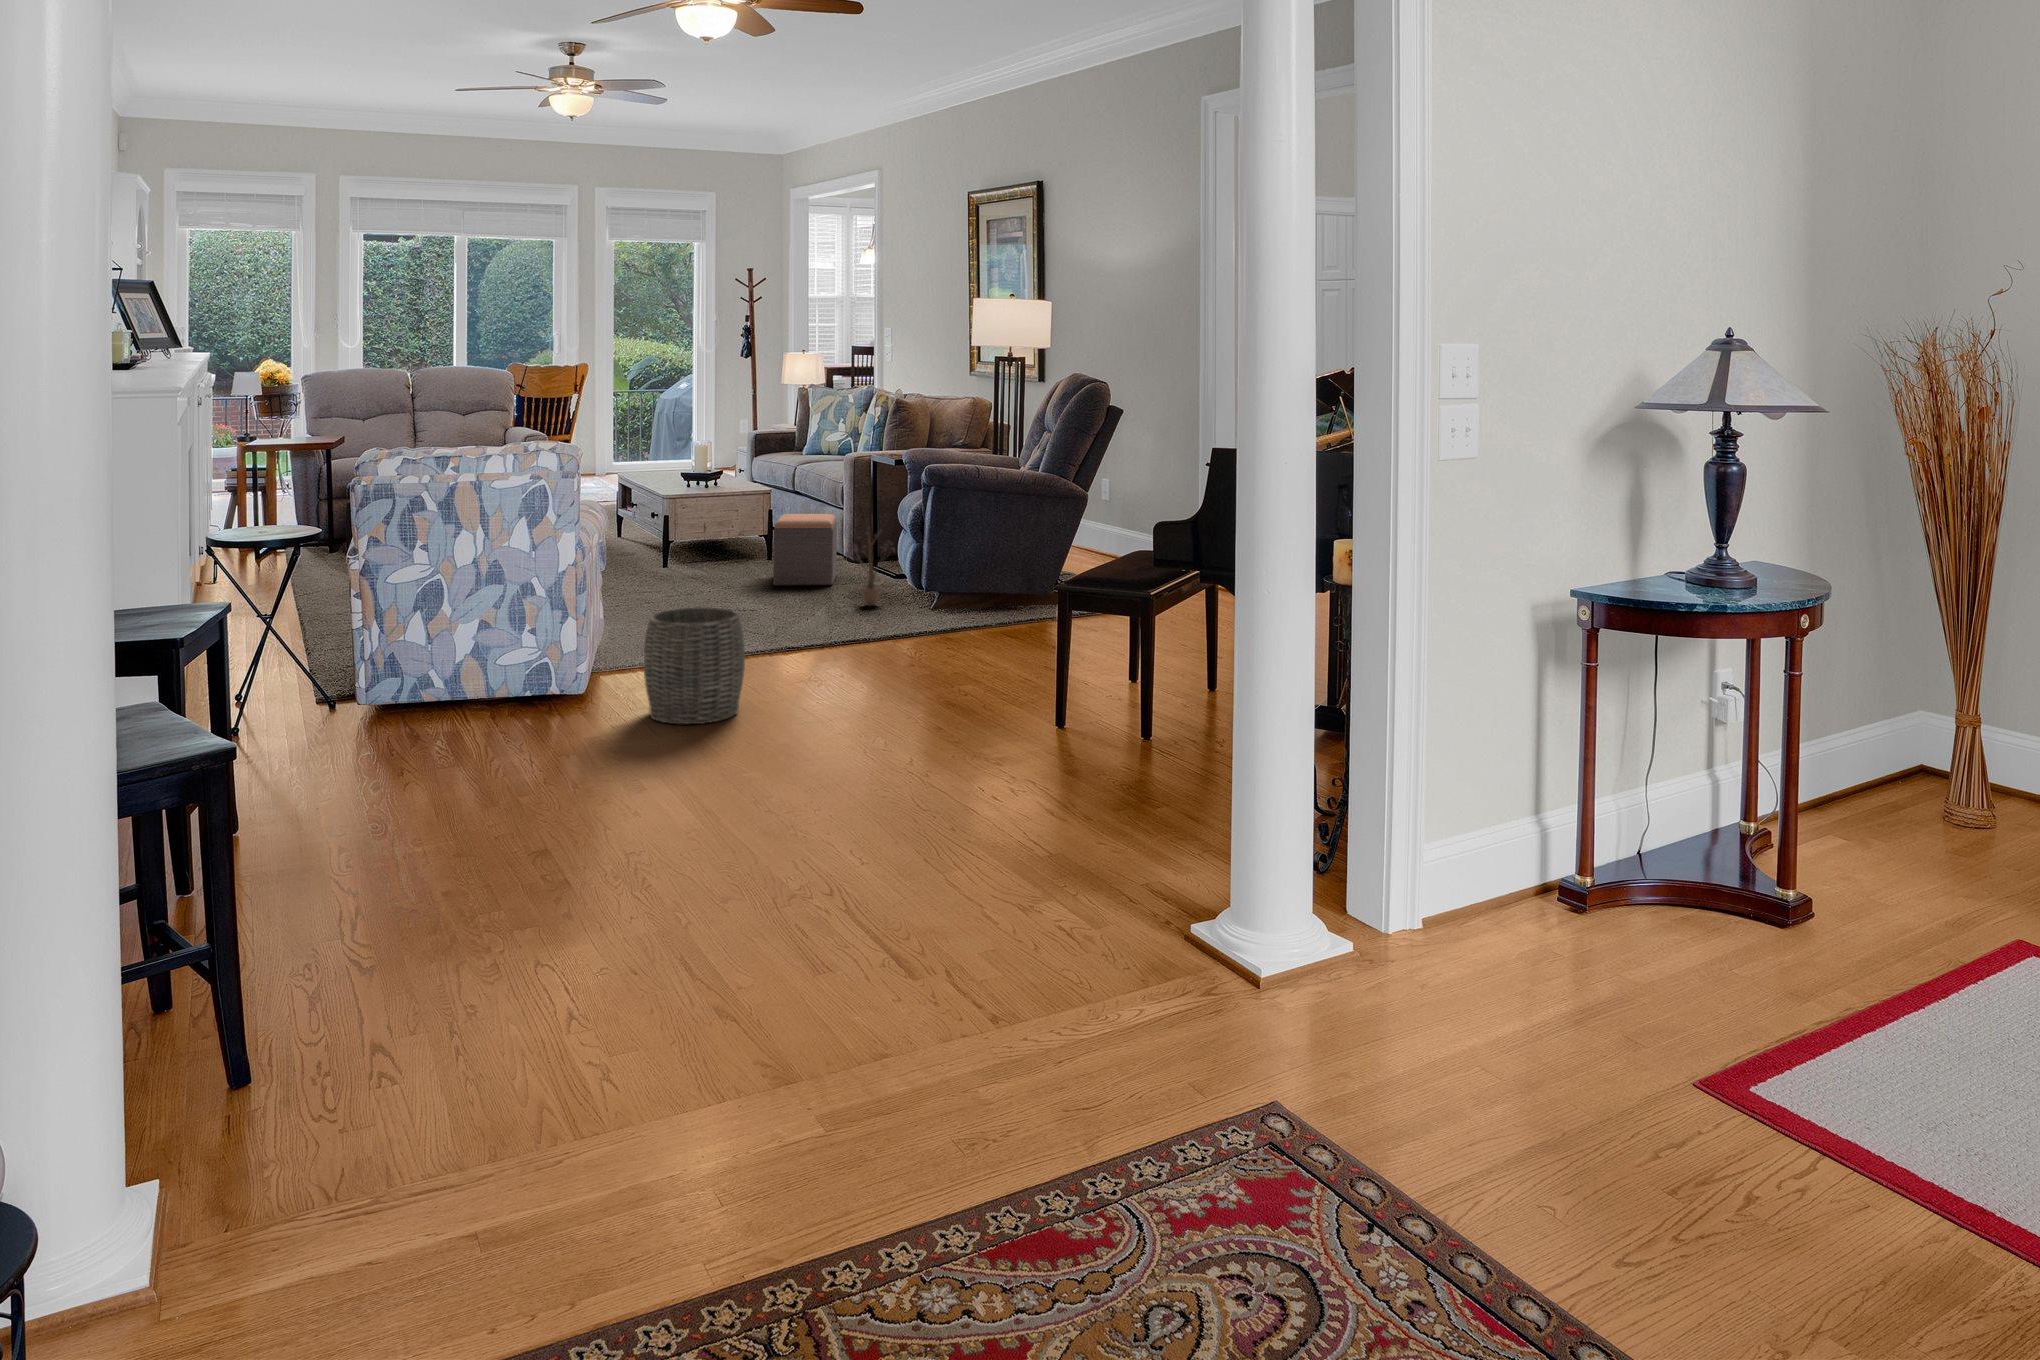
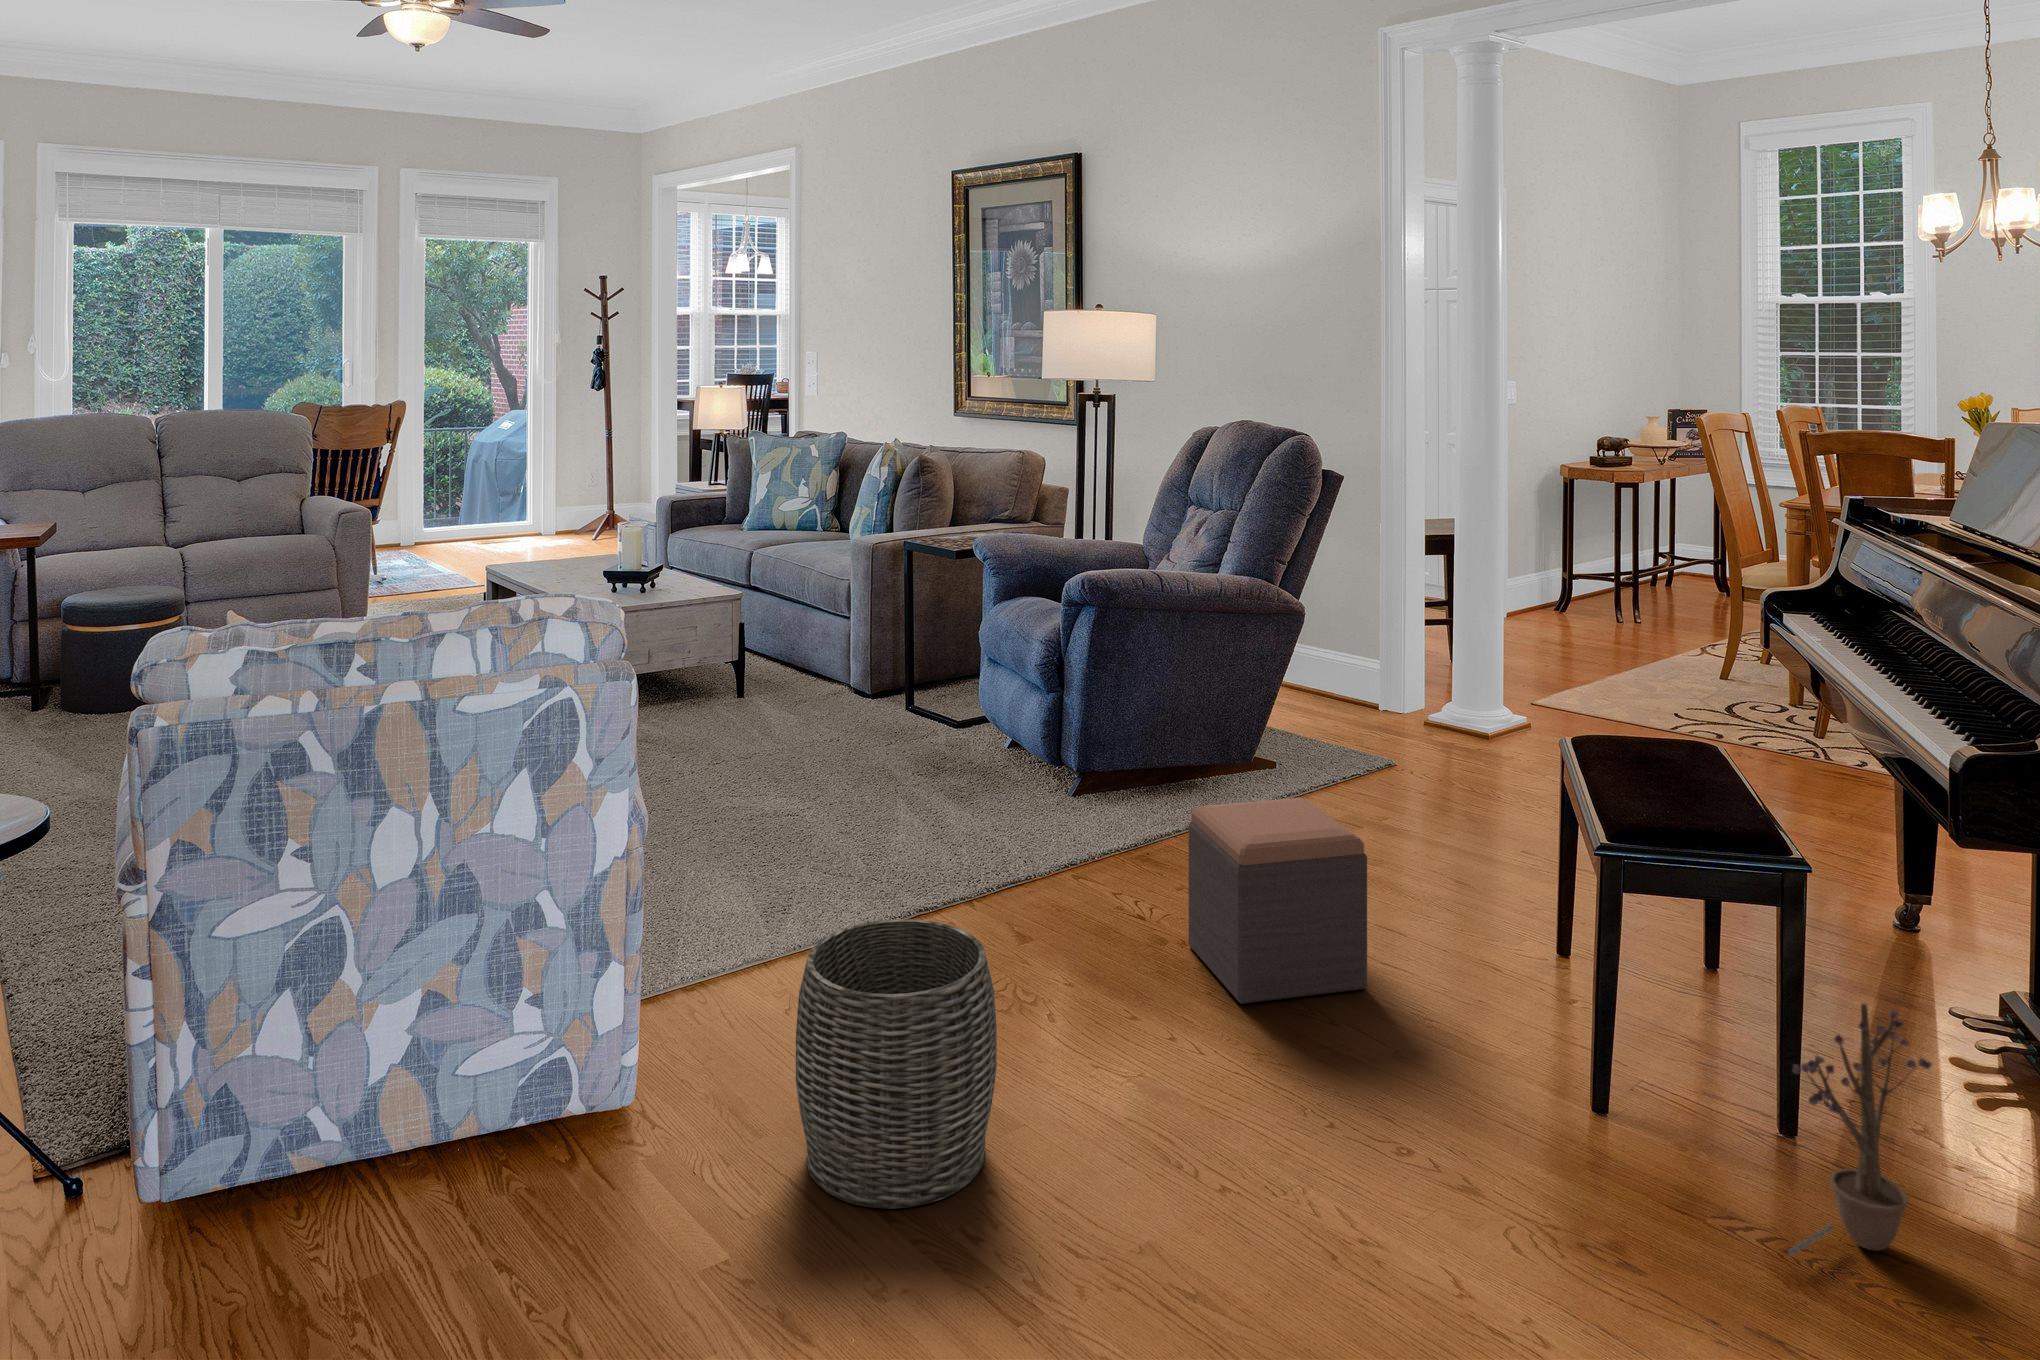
footstool: present [773,514,837,585] -> present [1189,798,1367,1004]
decorative plant: present [838,527,895,606] -> present [1788,1003,1932,1256]

